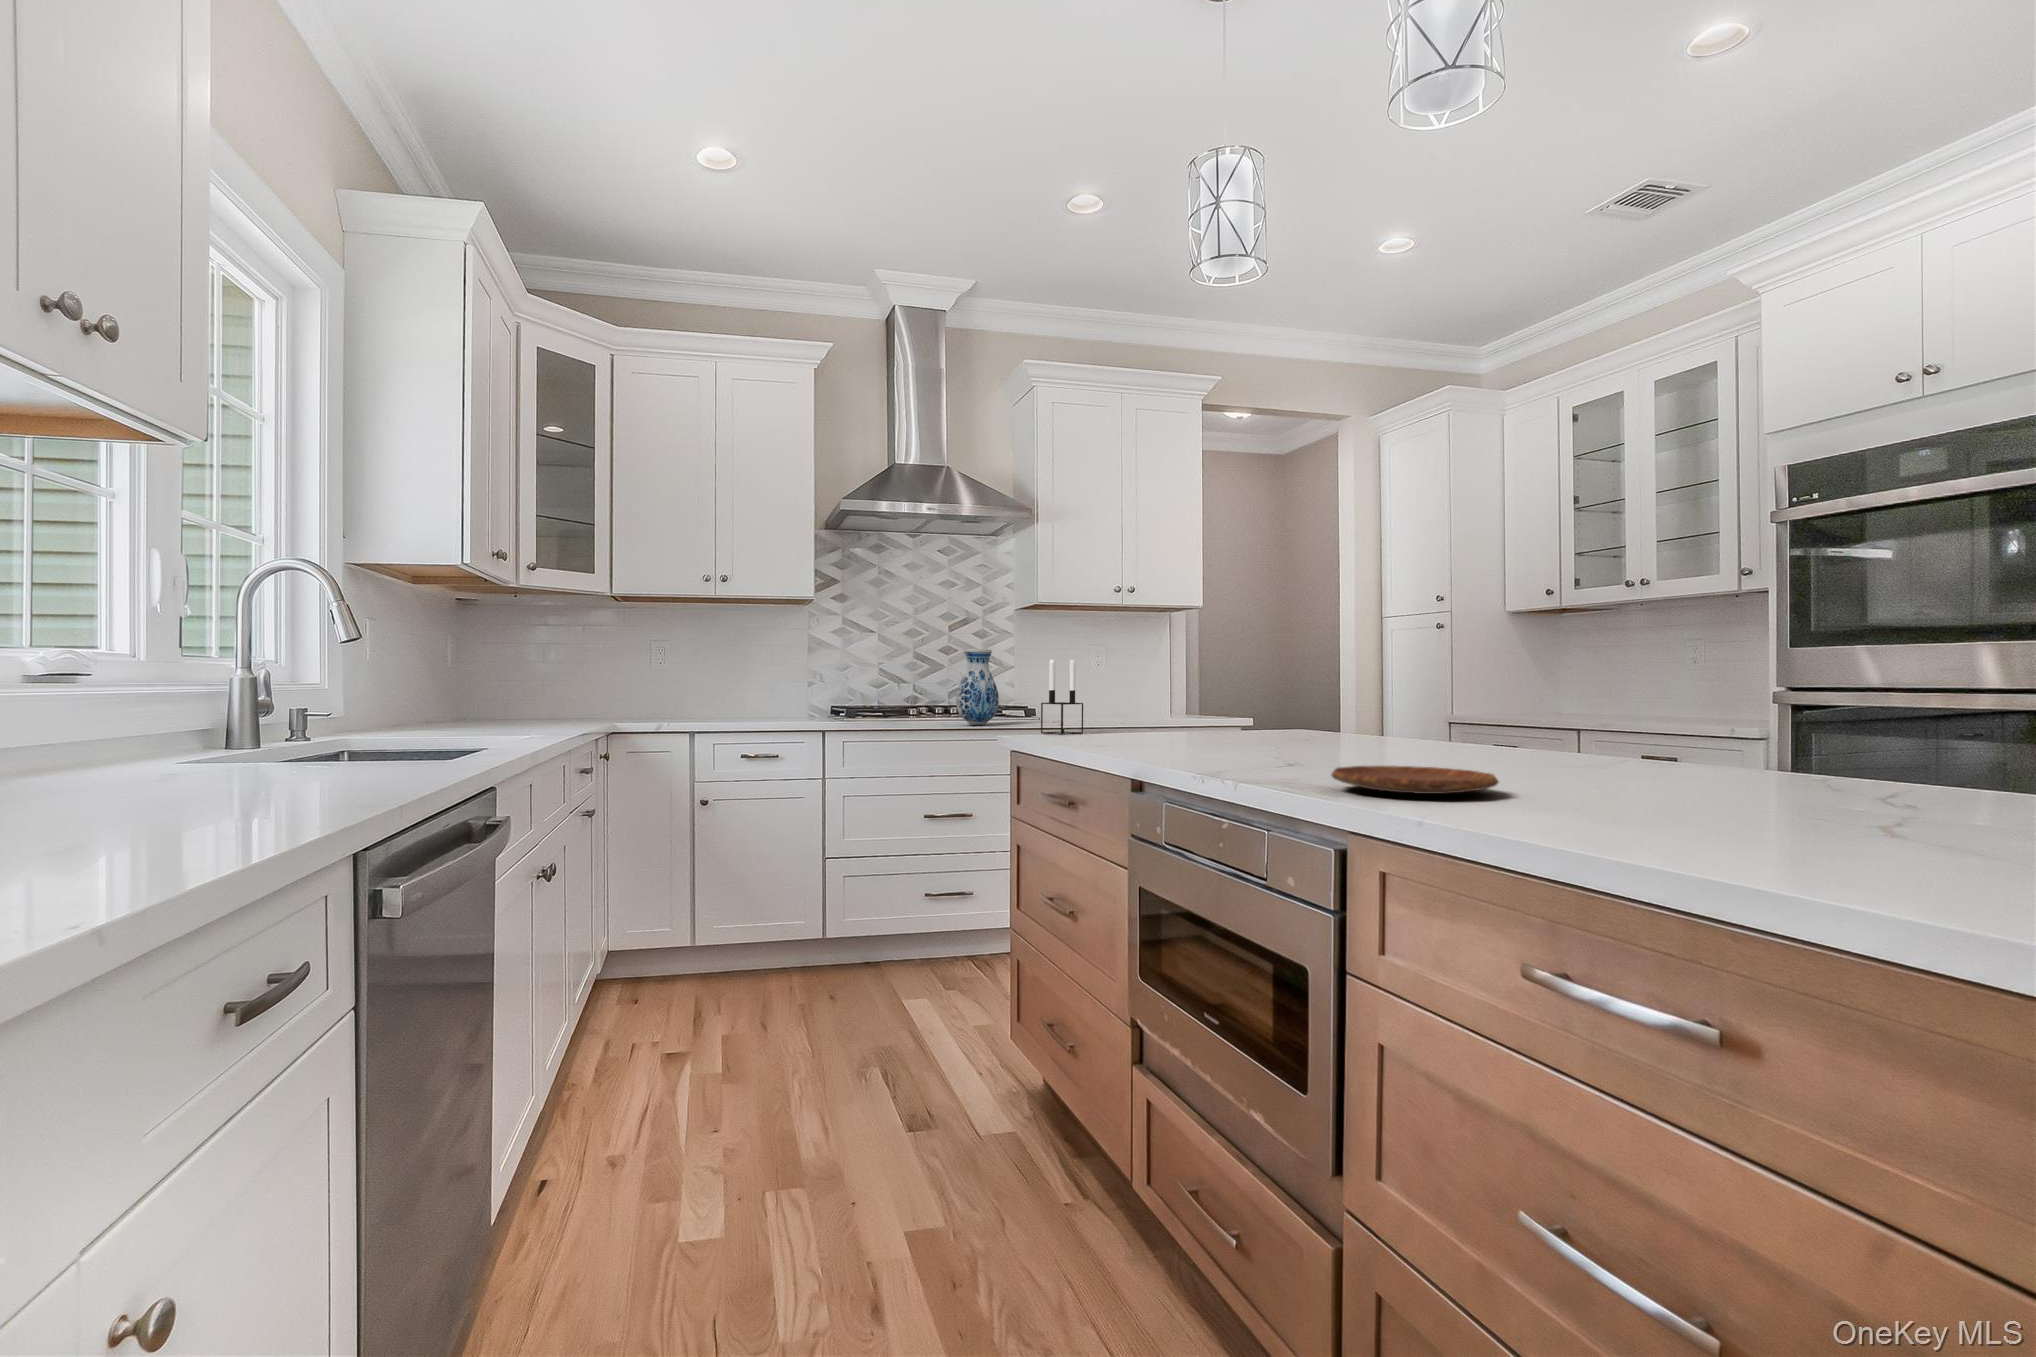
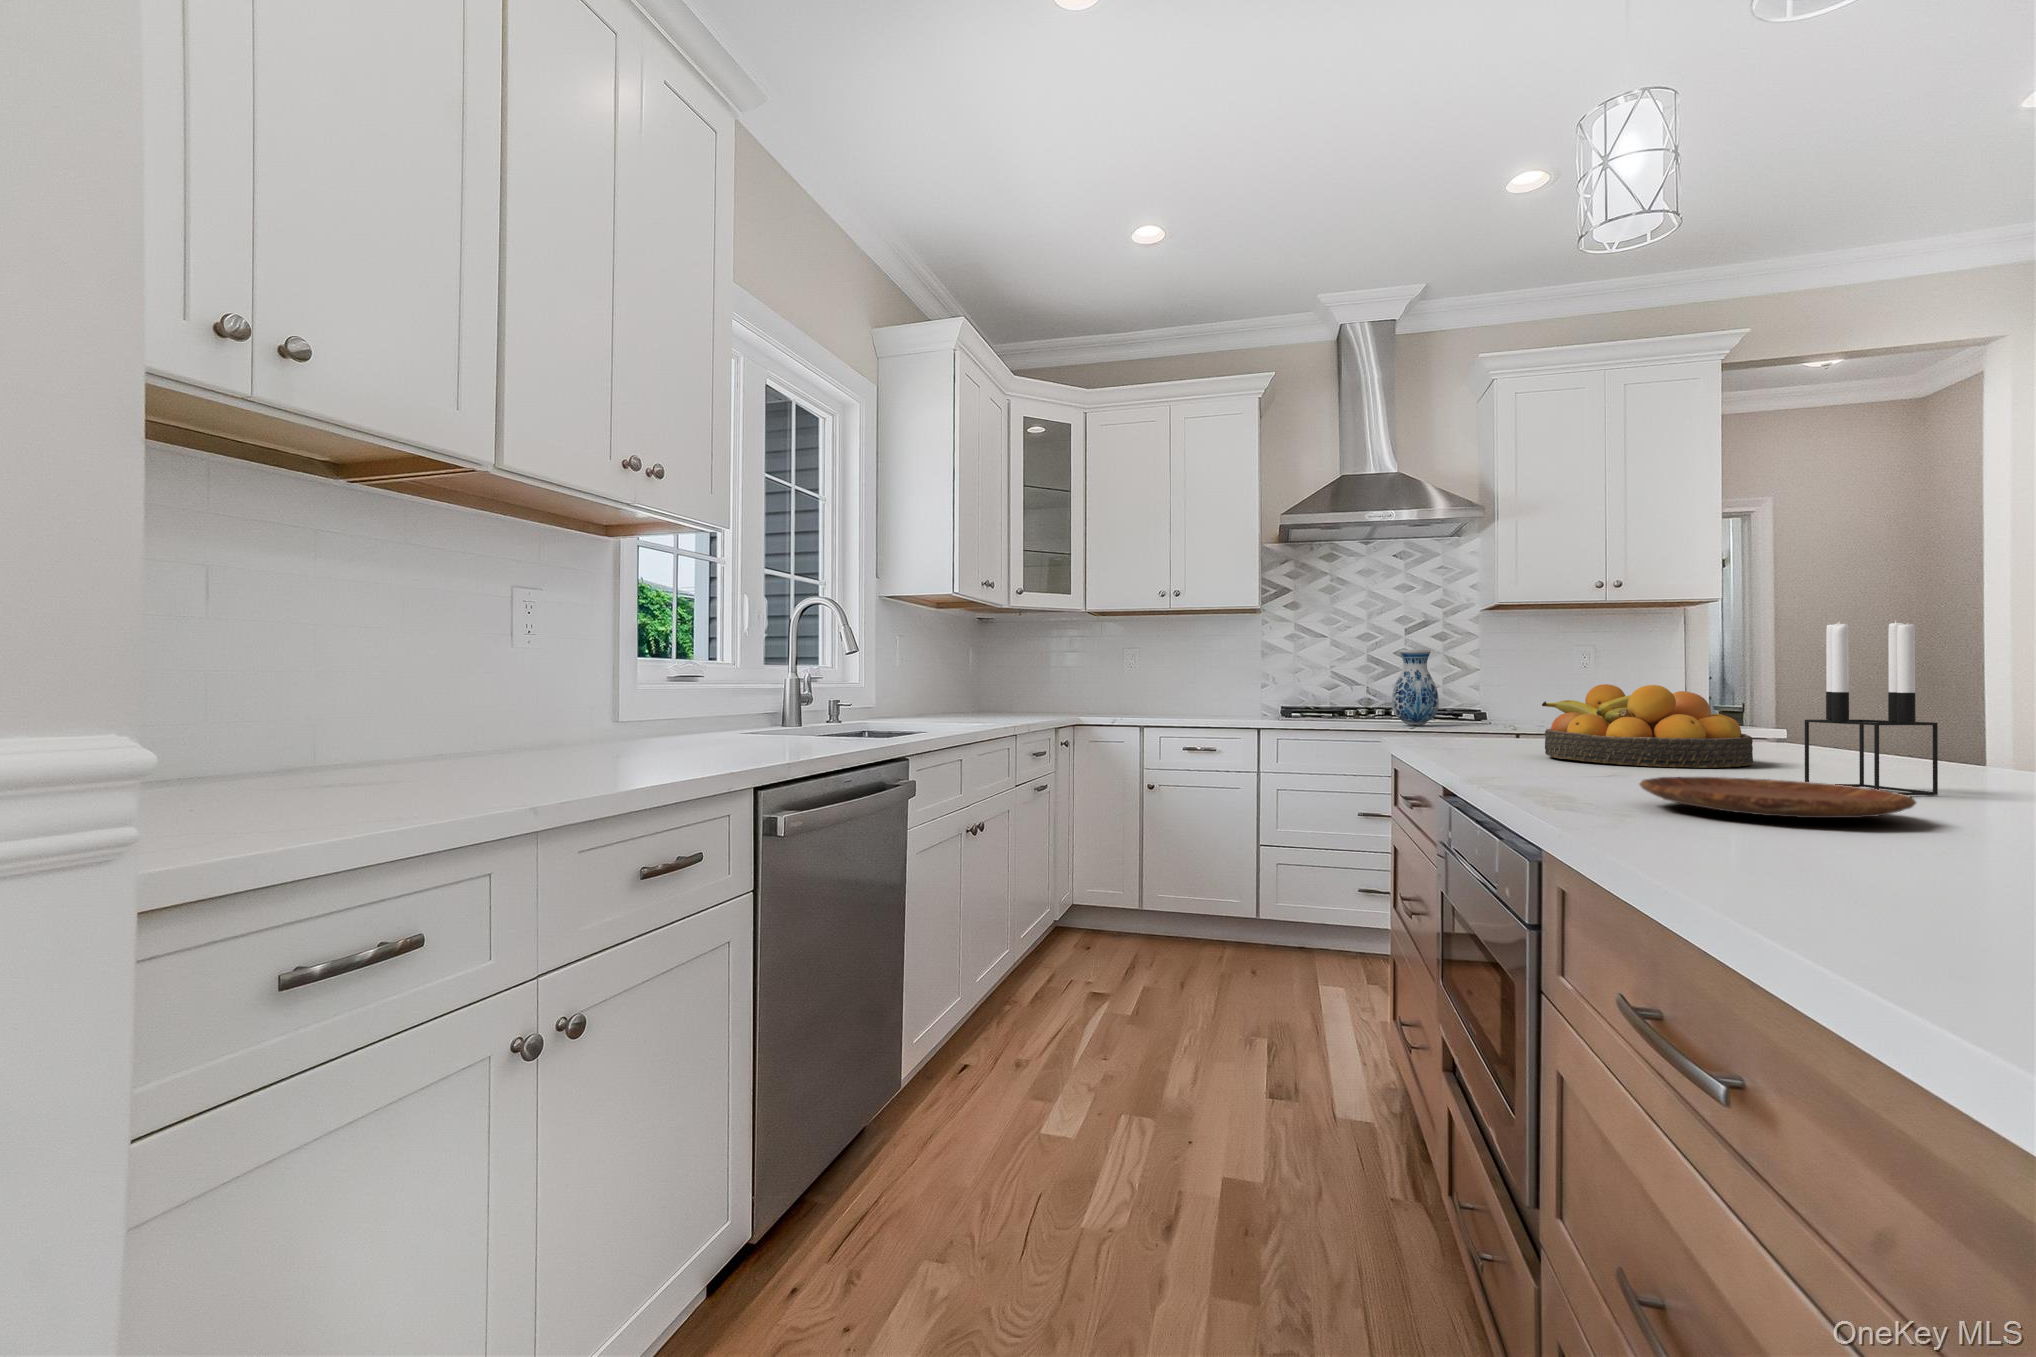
candle holder: present [1041,659,1083,735] -> present [1805,620,1938,795]
fruit bowl: none [1159,688,1310,758] -> present [1542,684,1753,768]

